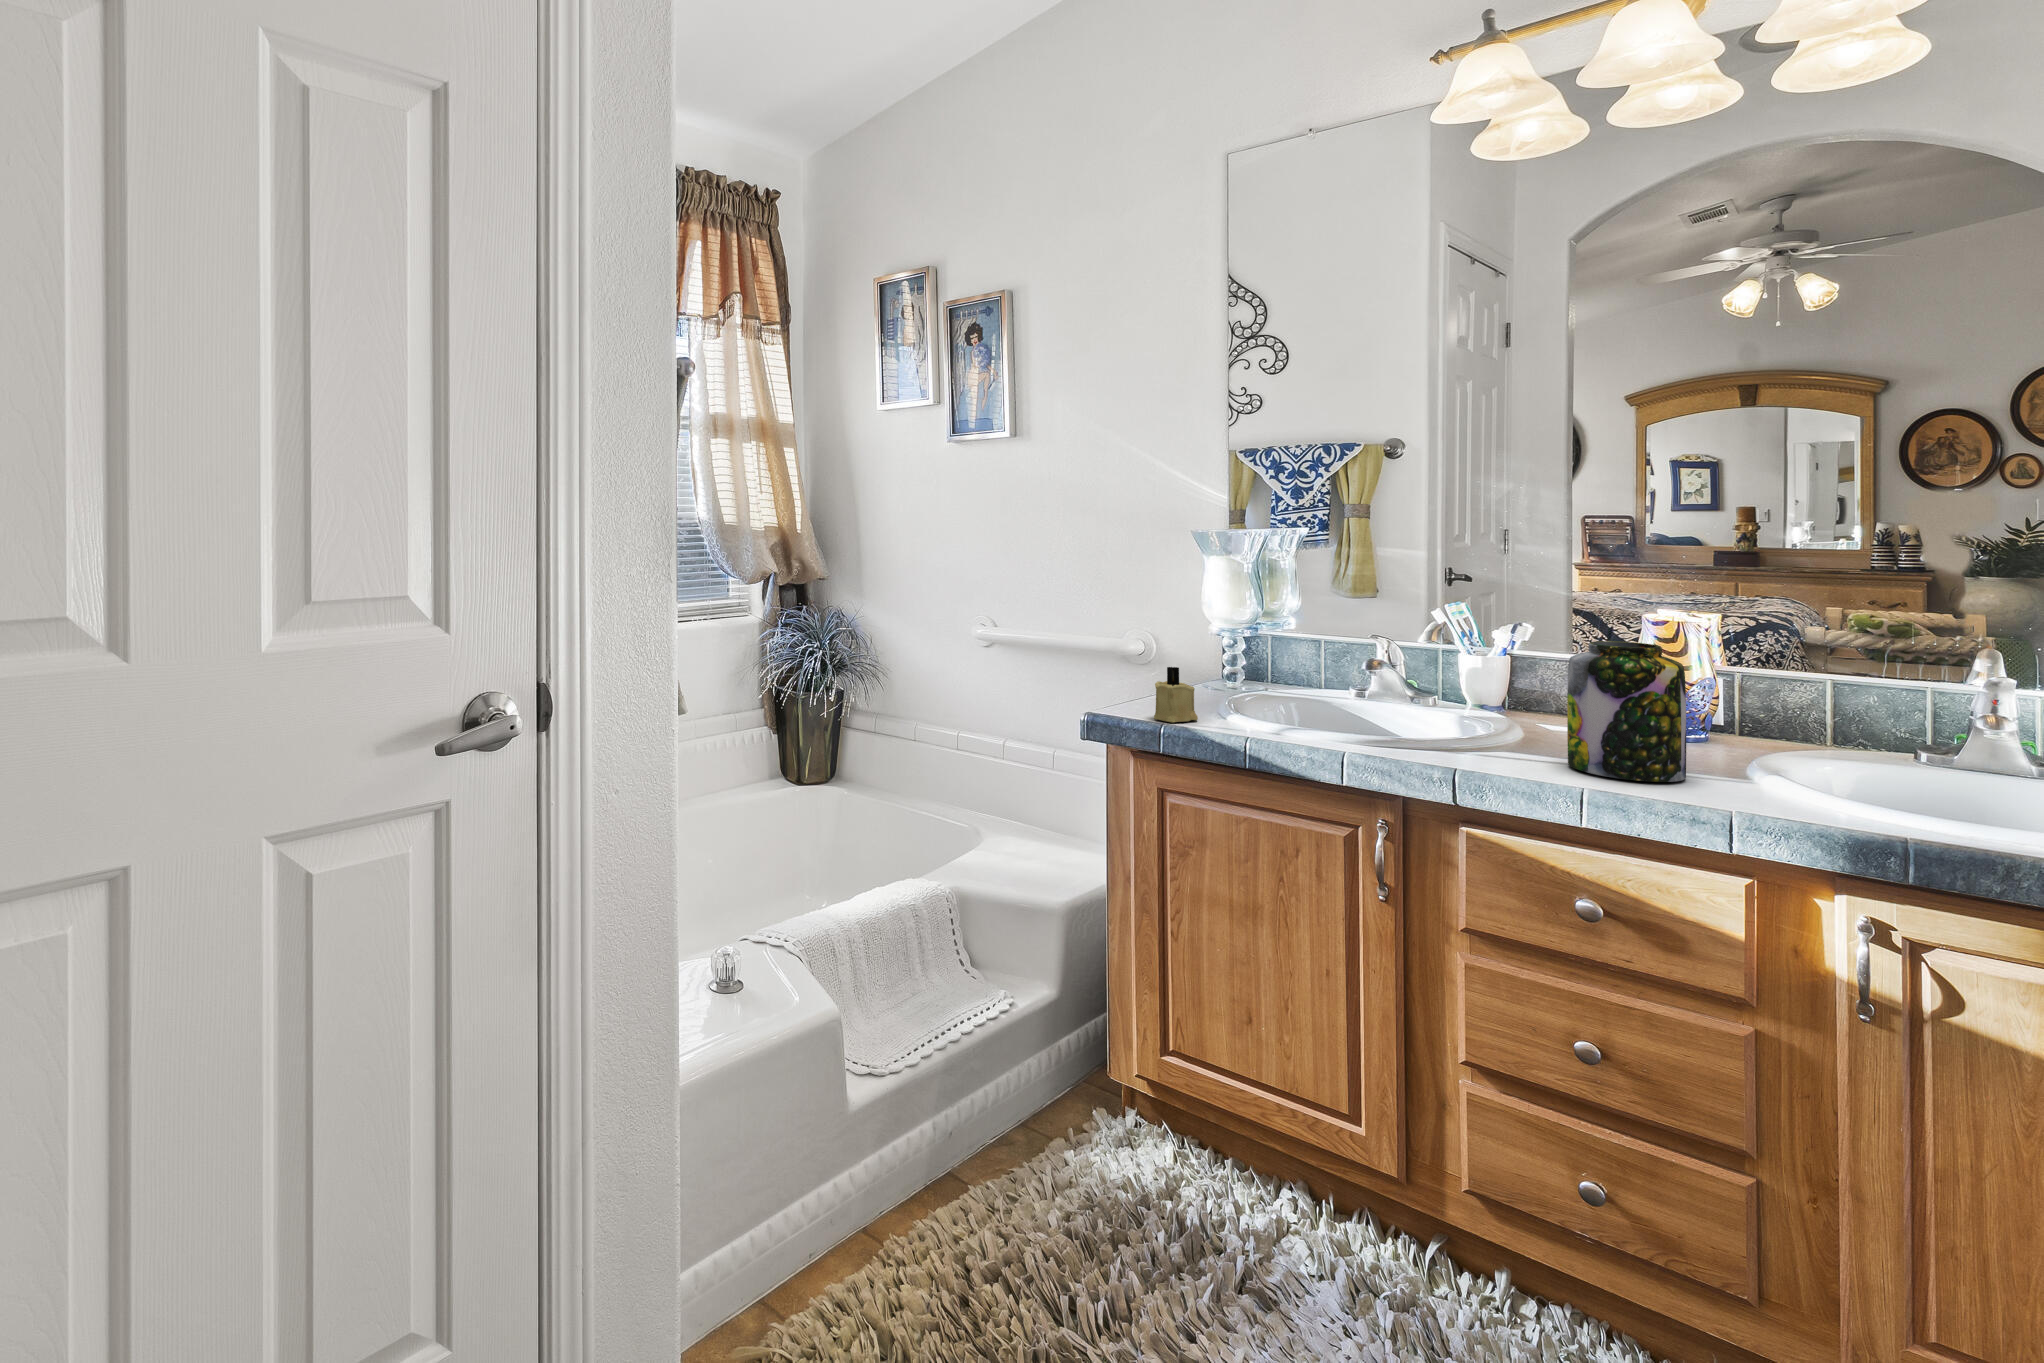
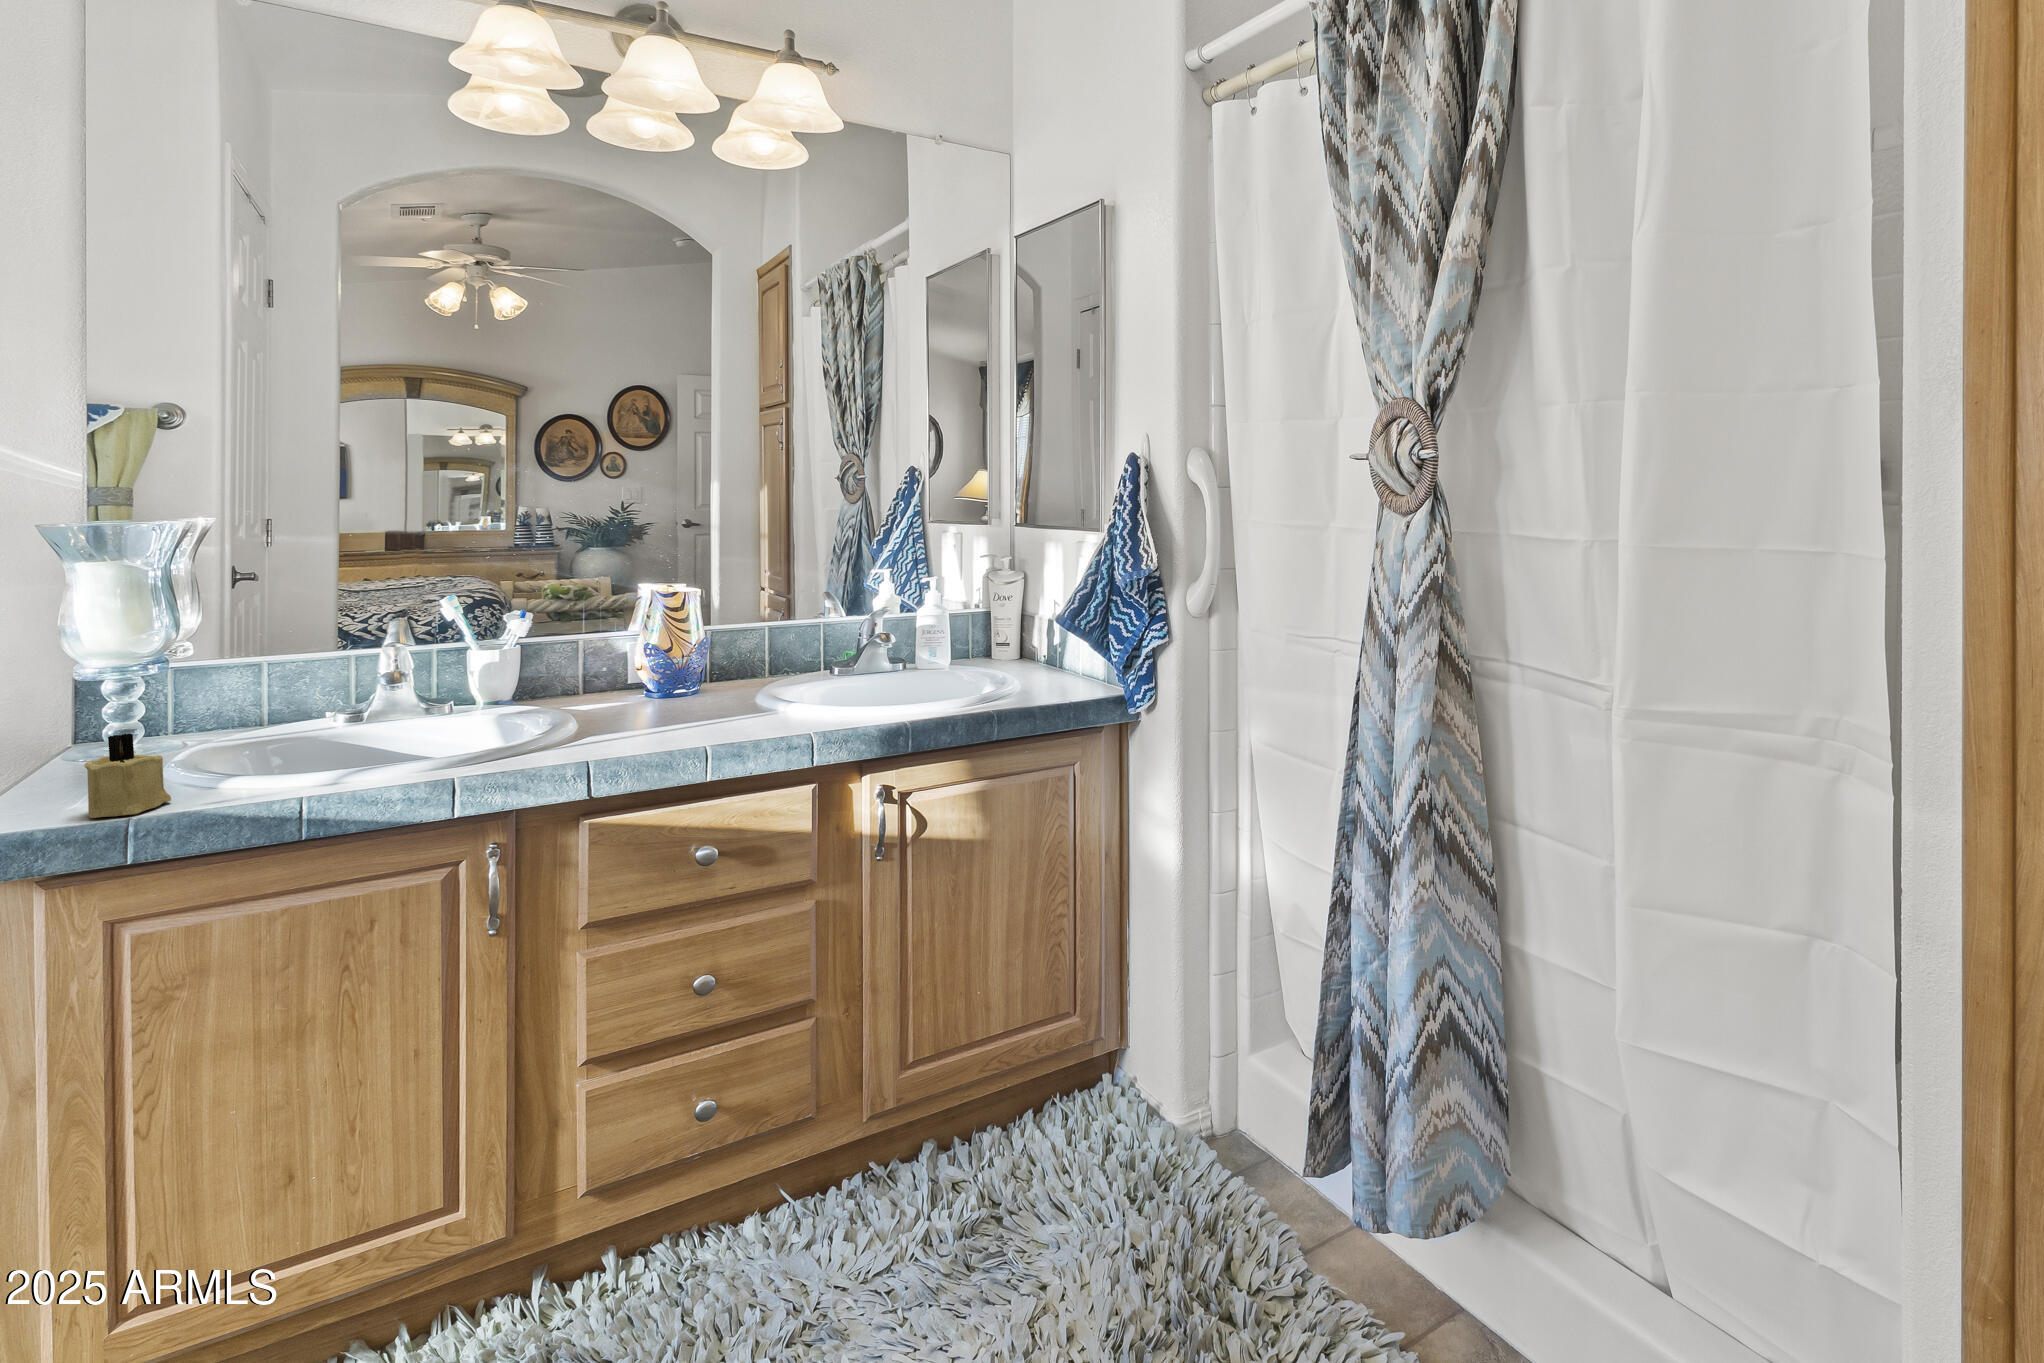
jar: present [1567,641,1686,782] -> none [655,615,752,736]

